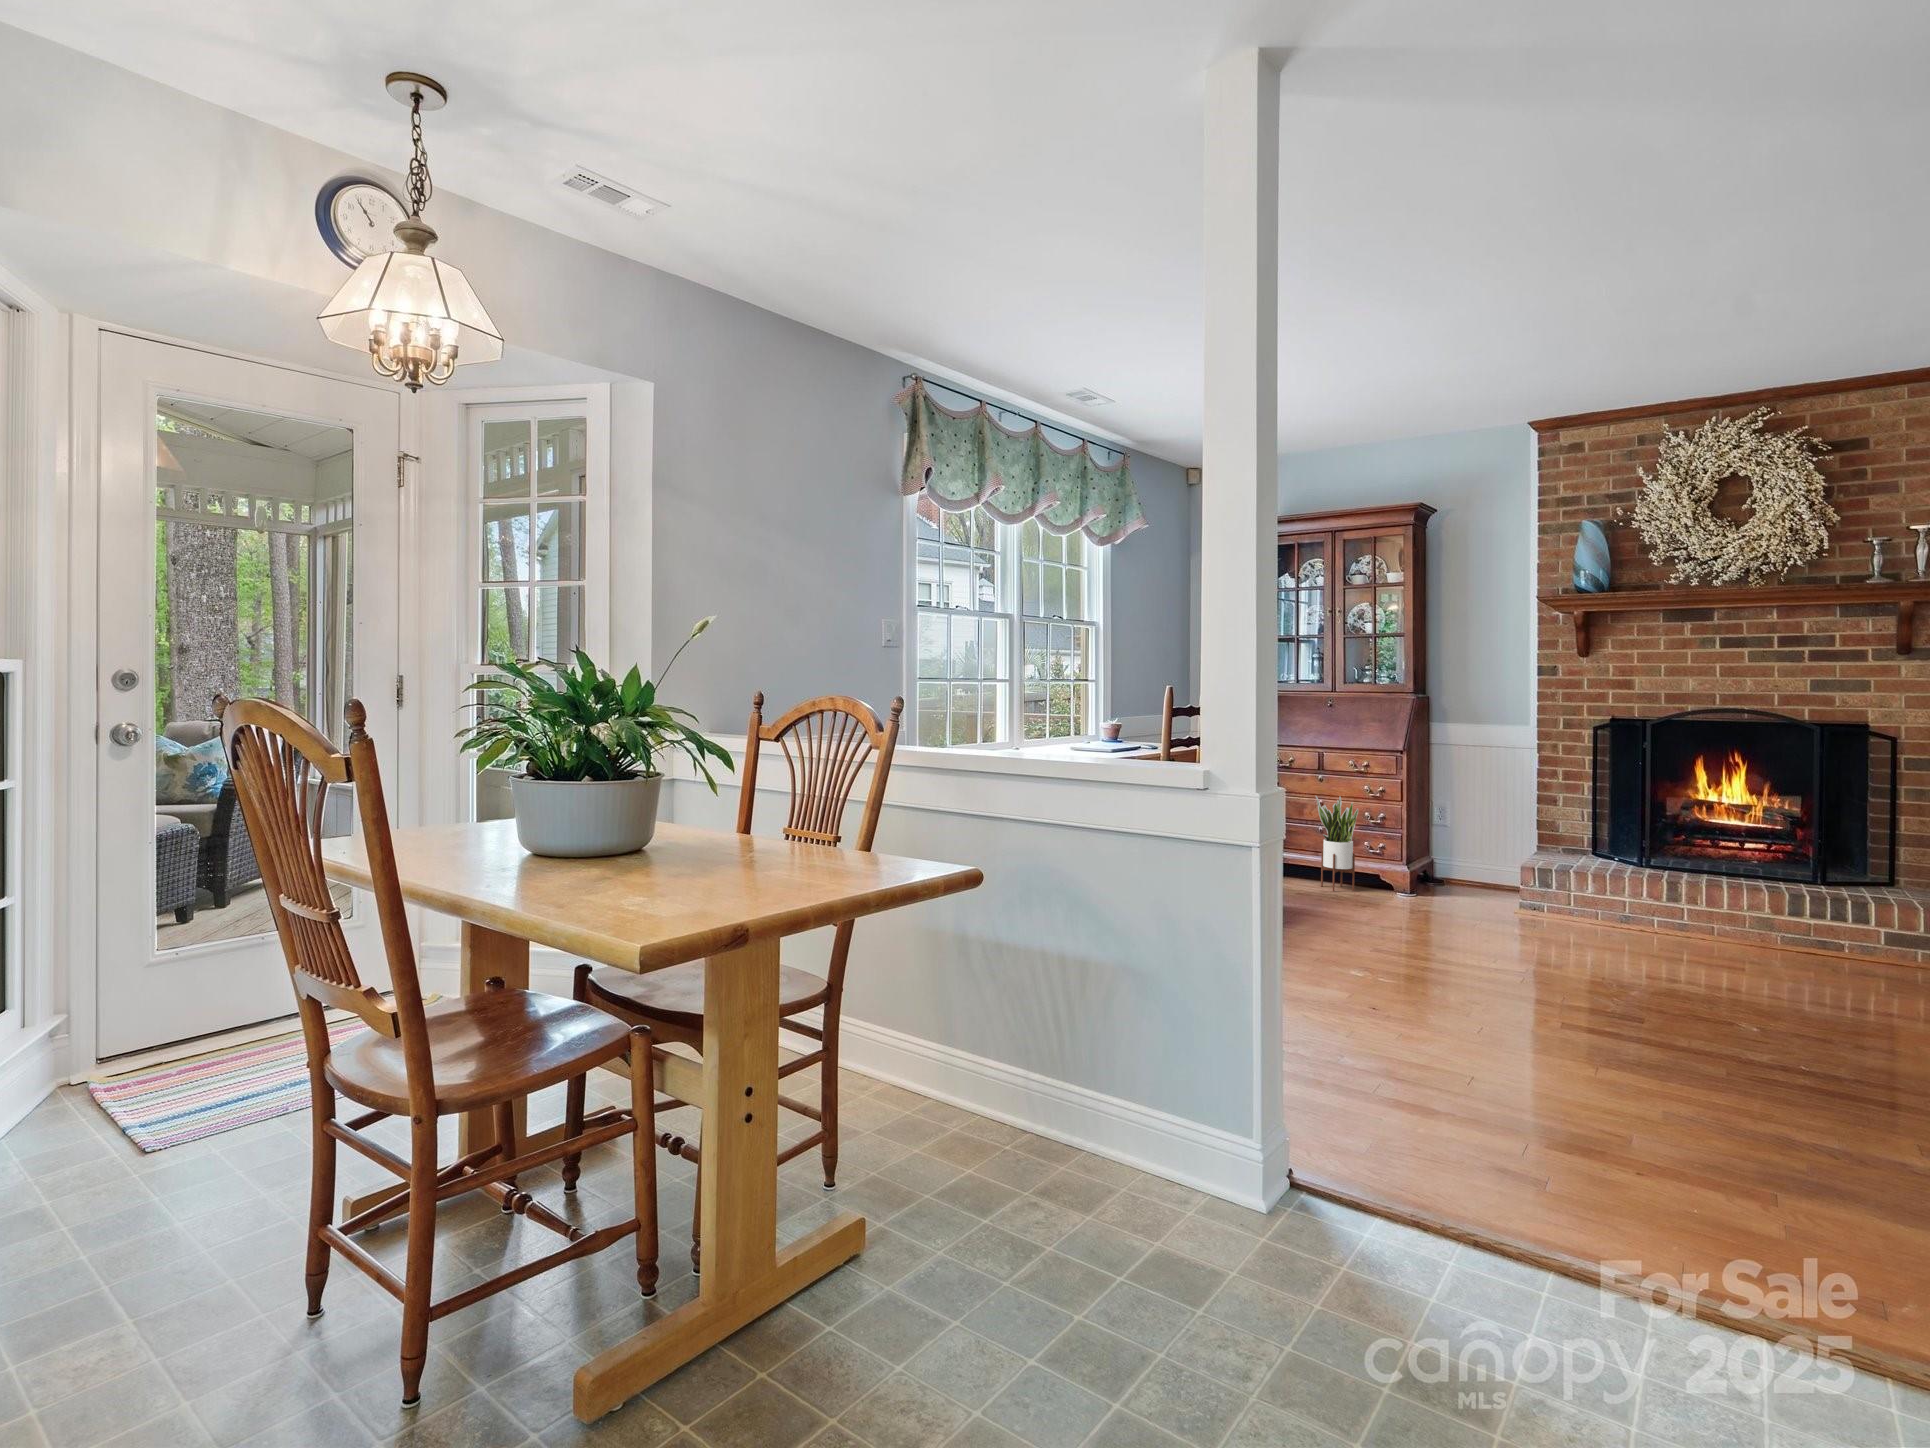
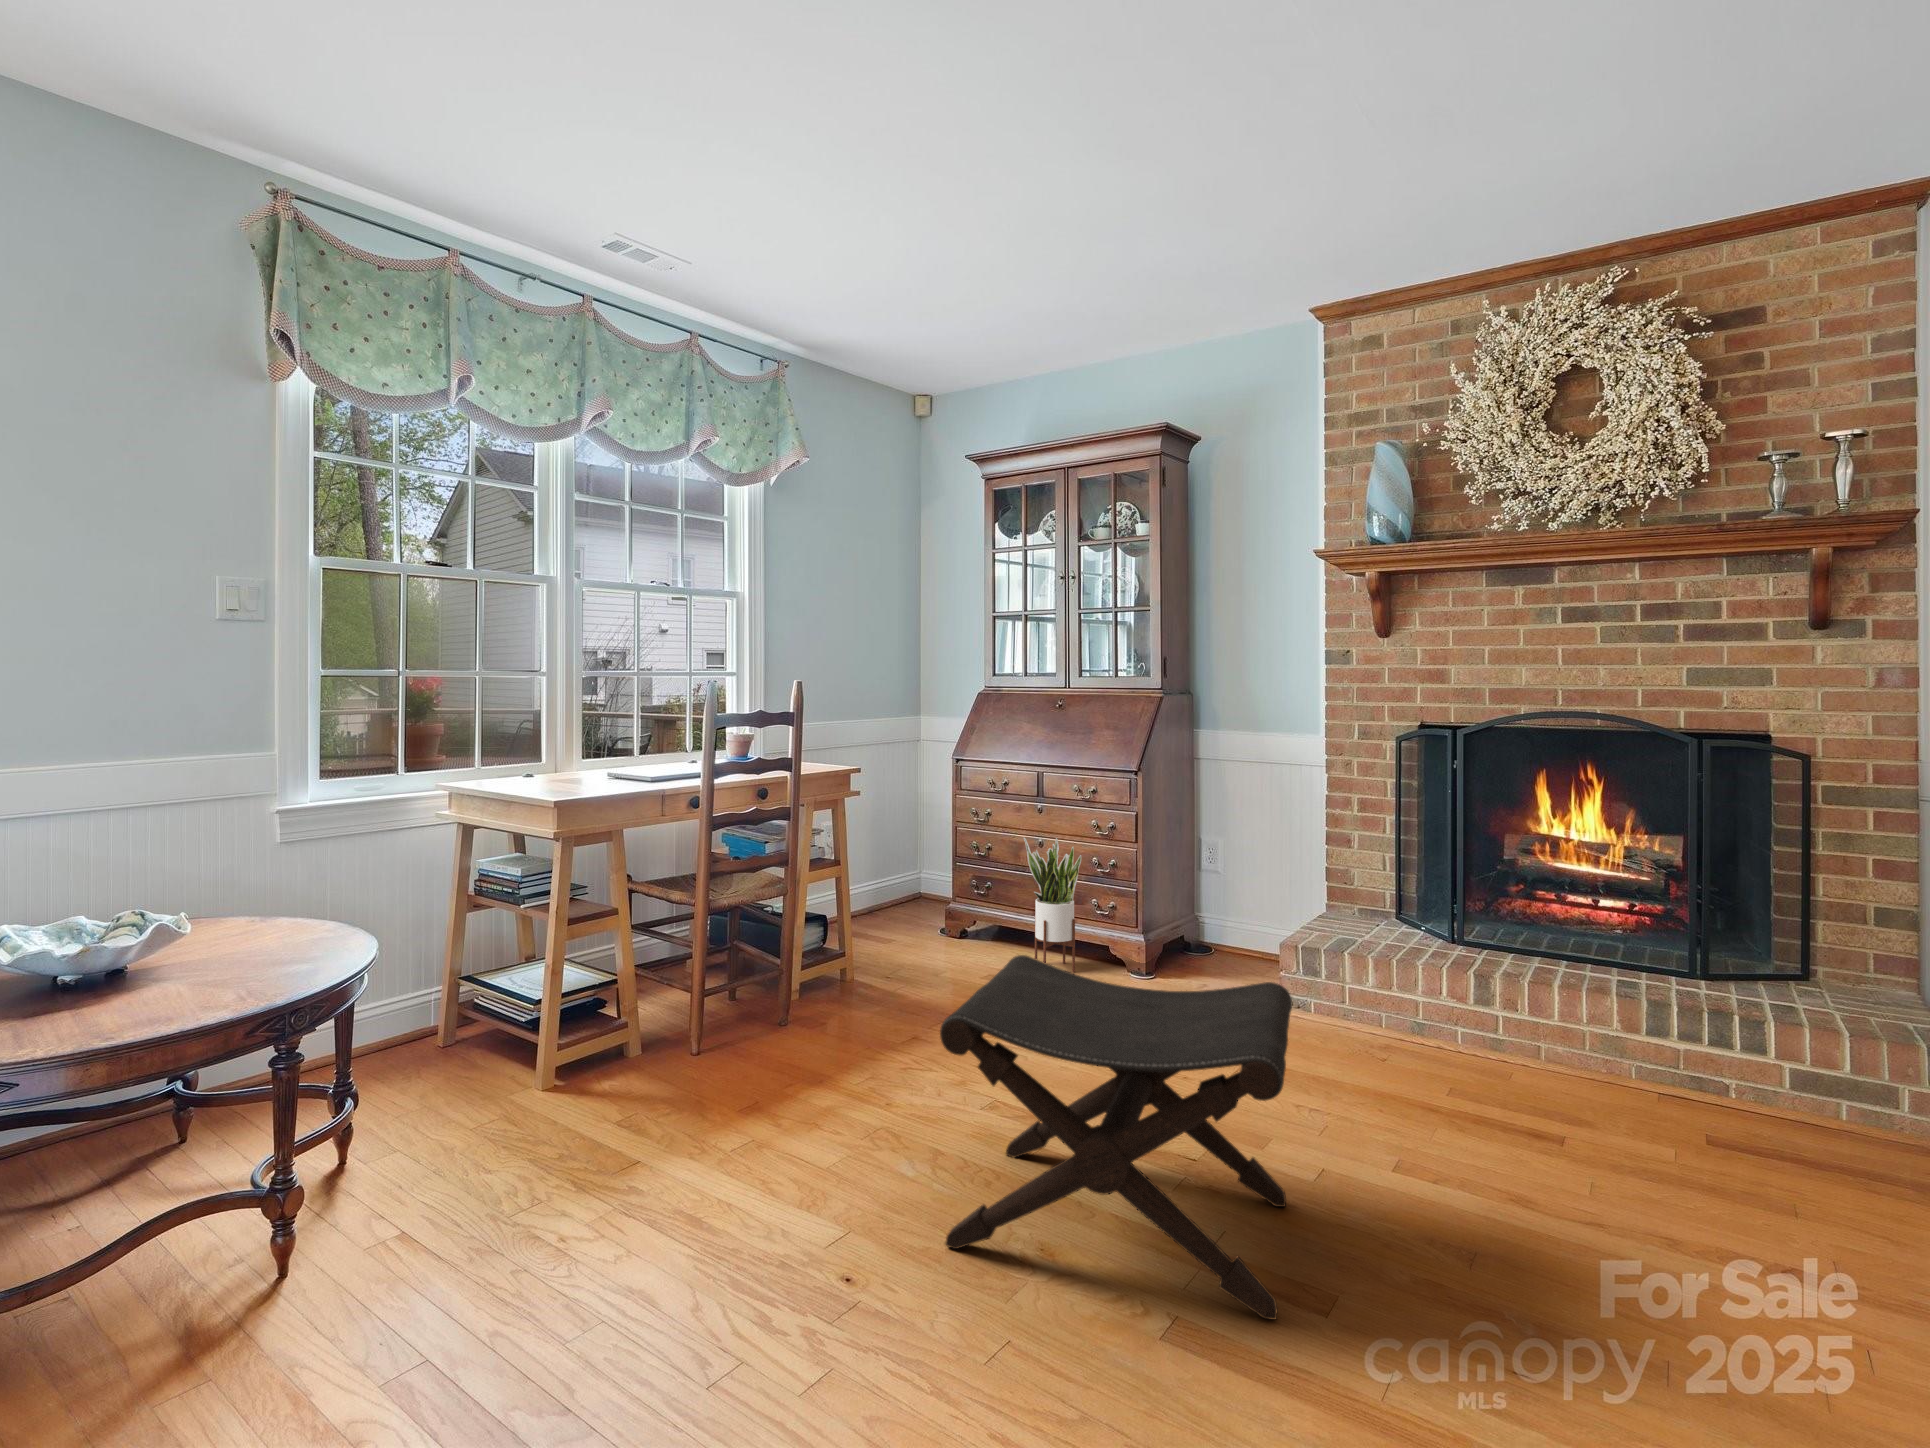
footstool: none [1403,850,1627,1029] -> present [940,955,1292,1320]

